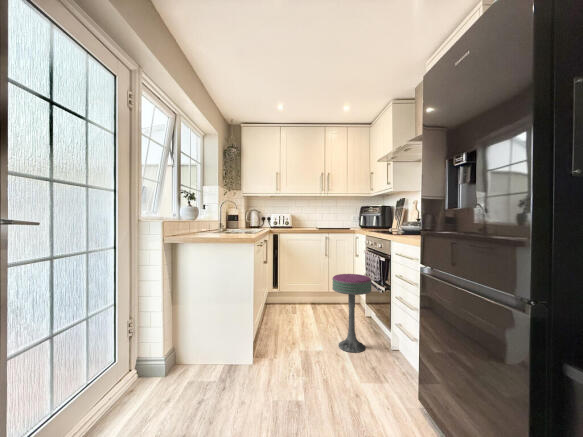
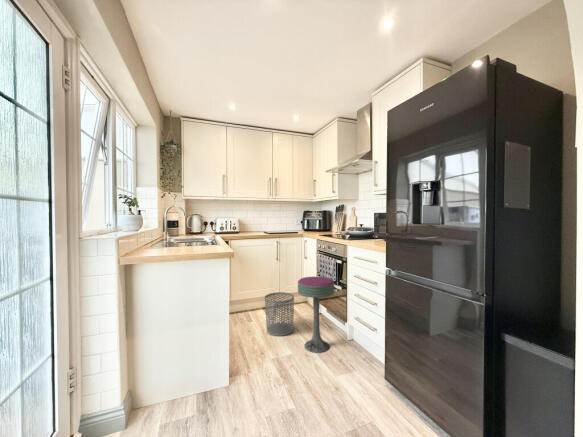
waste bin: none [306,289,336,332] -> present [265,292,294,336]

